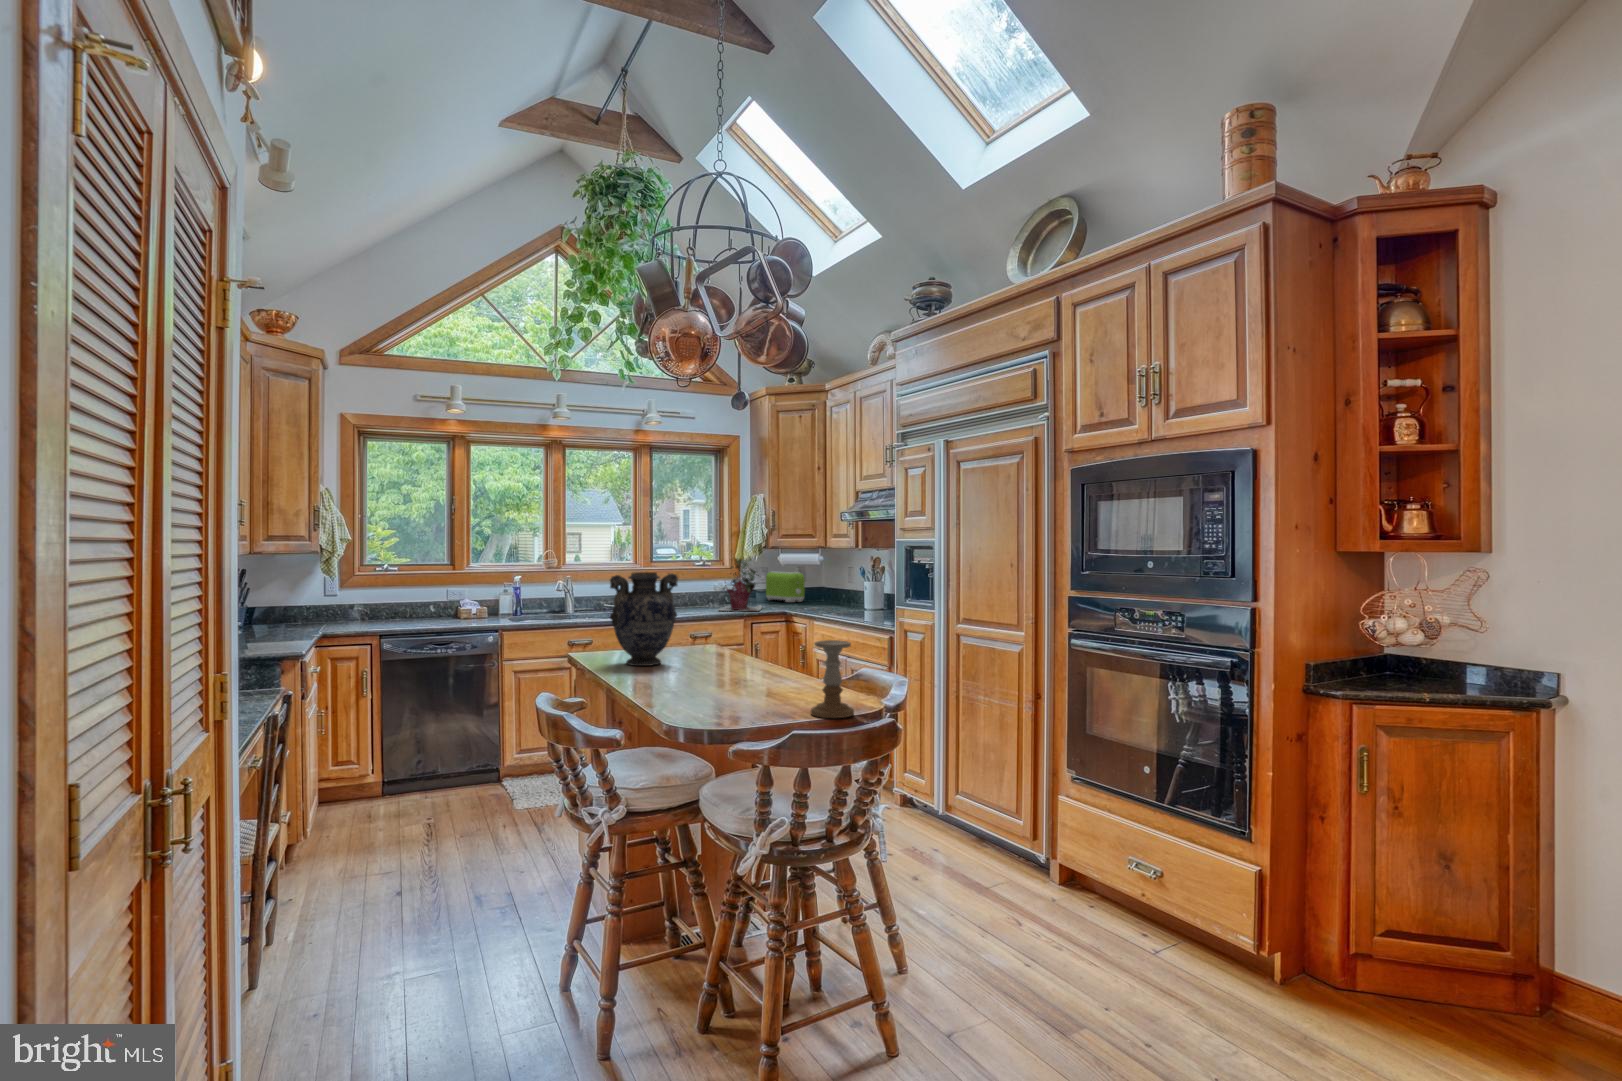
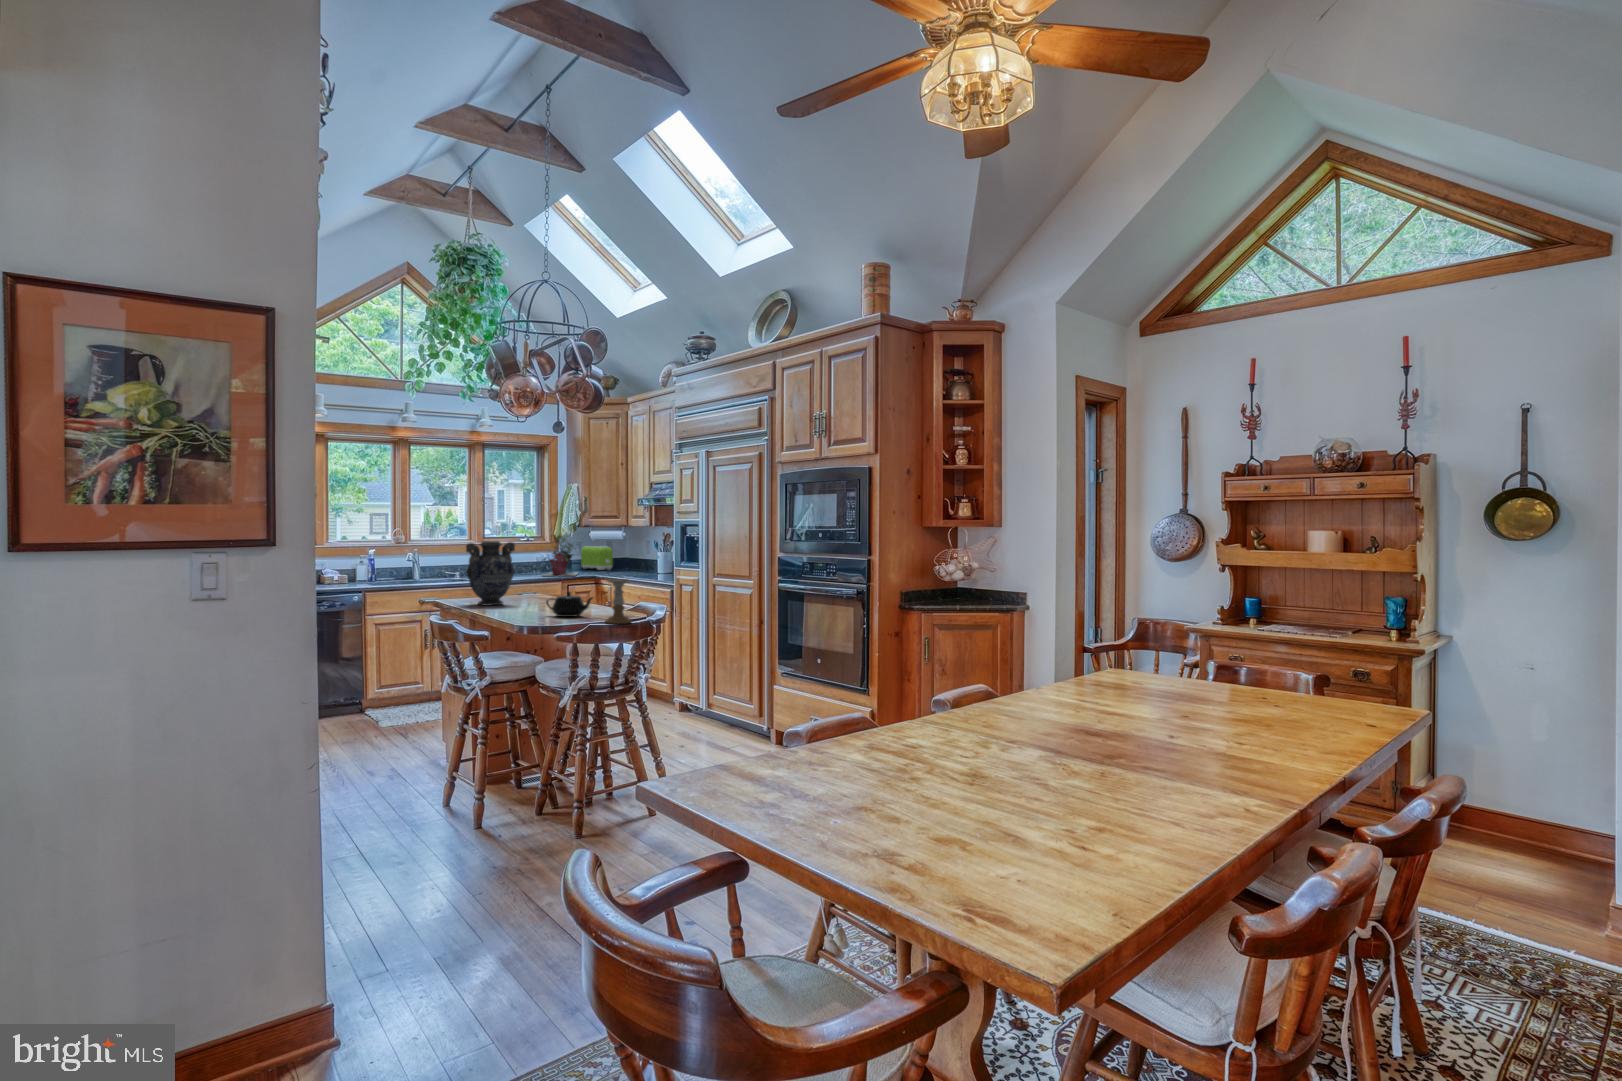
teapot: none [718,655,793,697] -> present [546,591,593,617]

